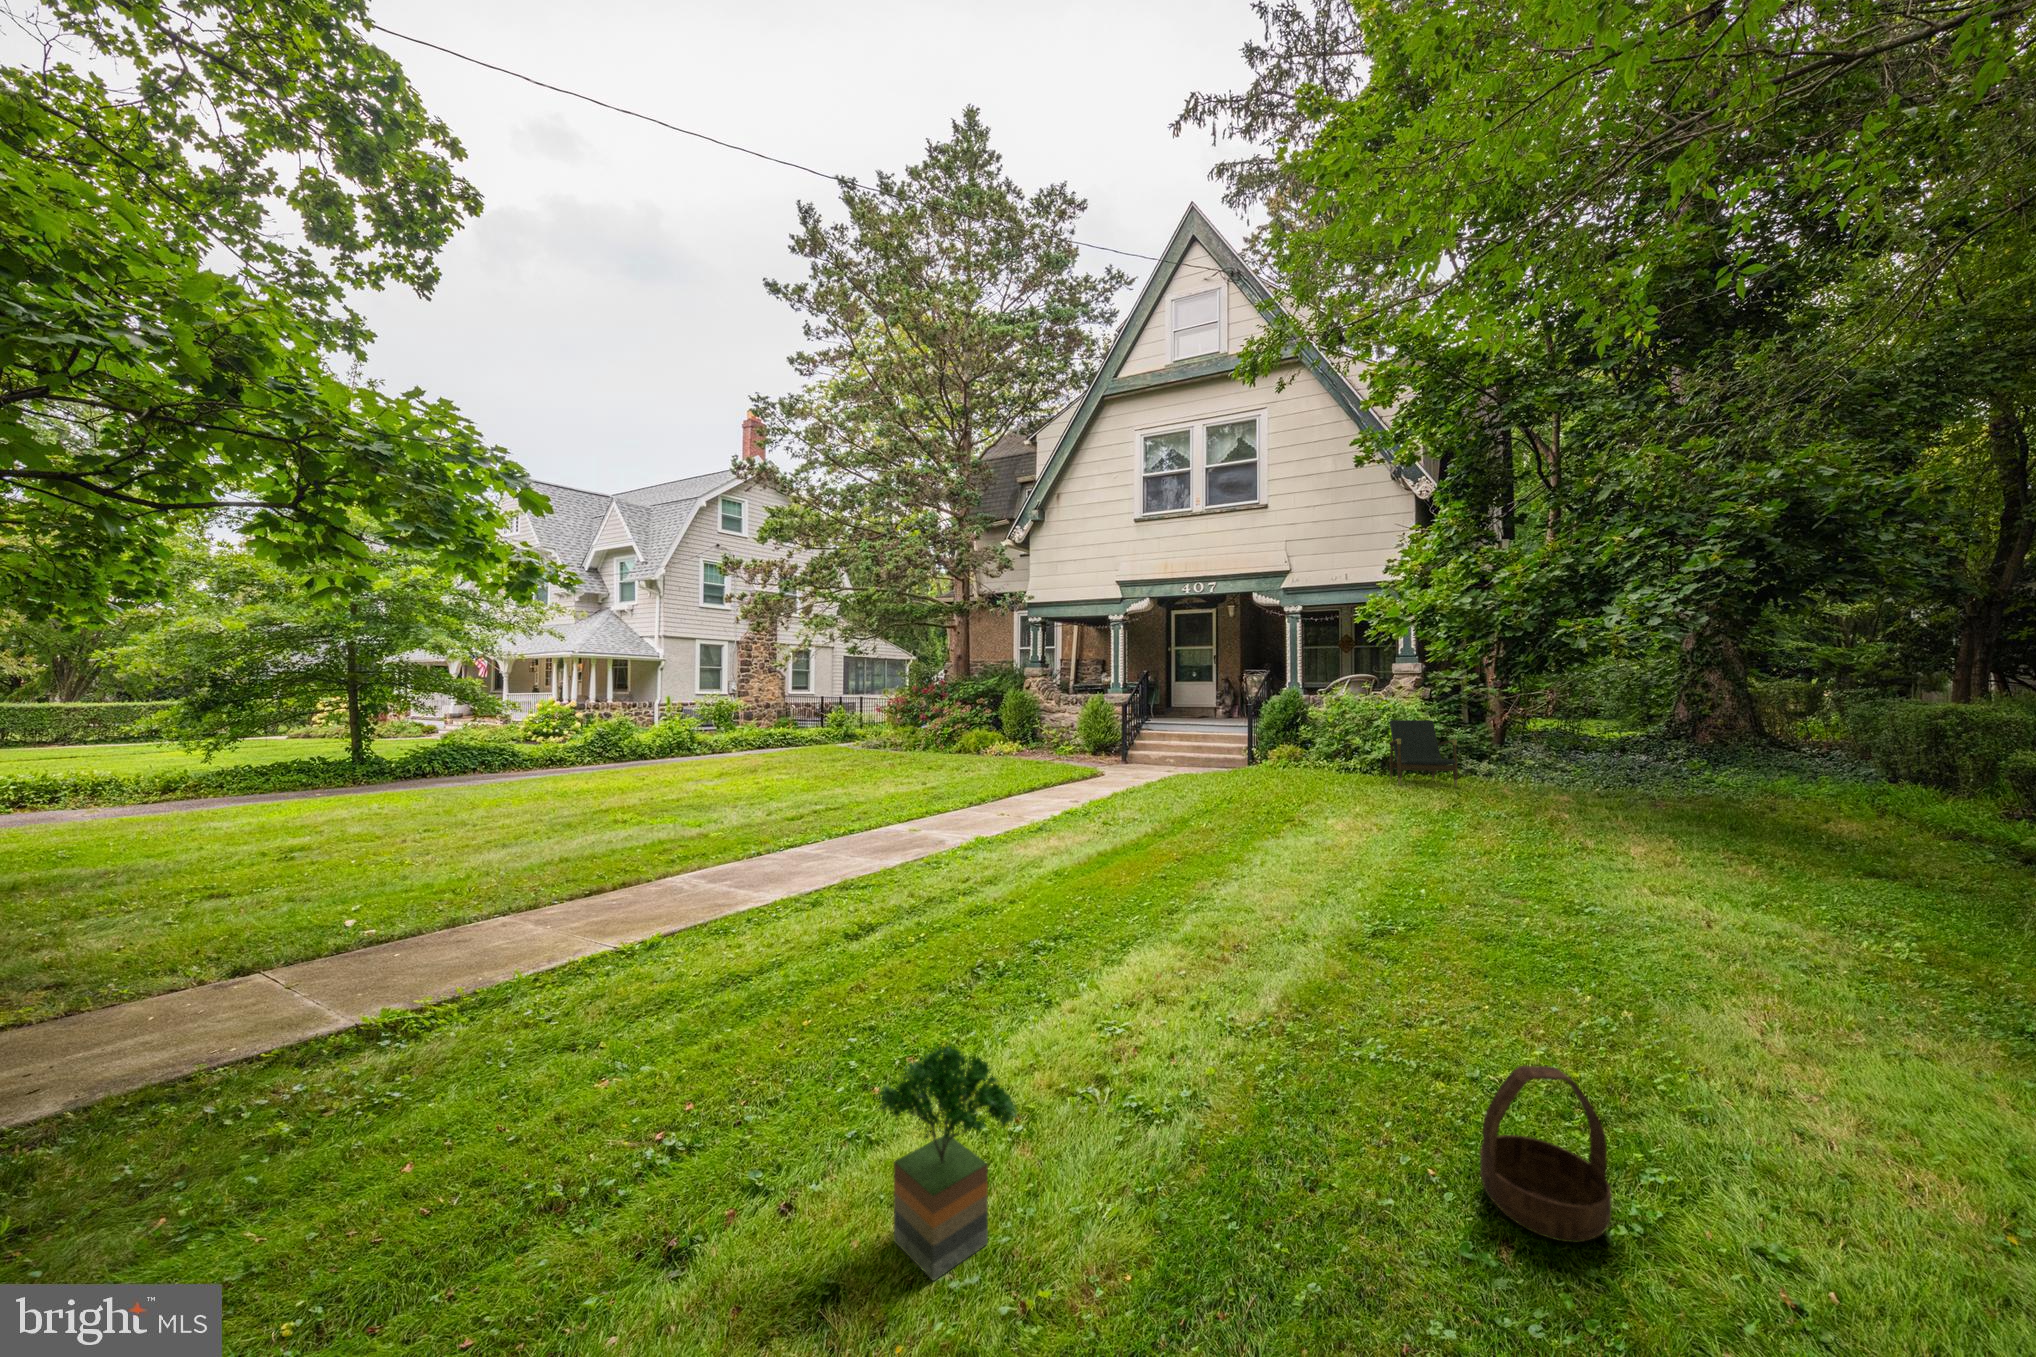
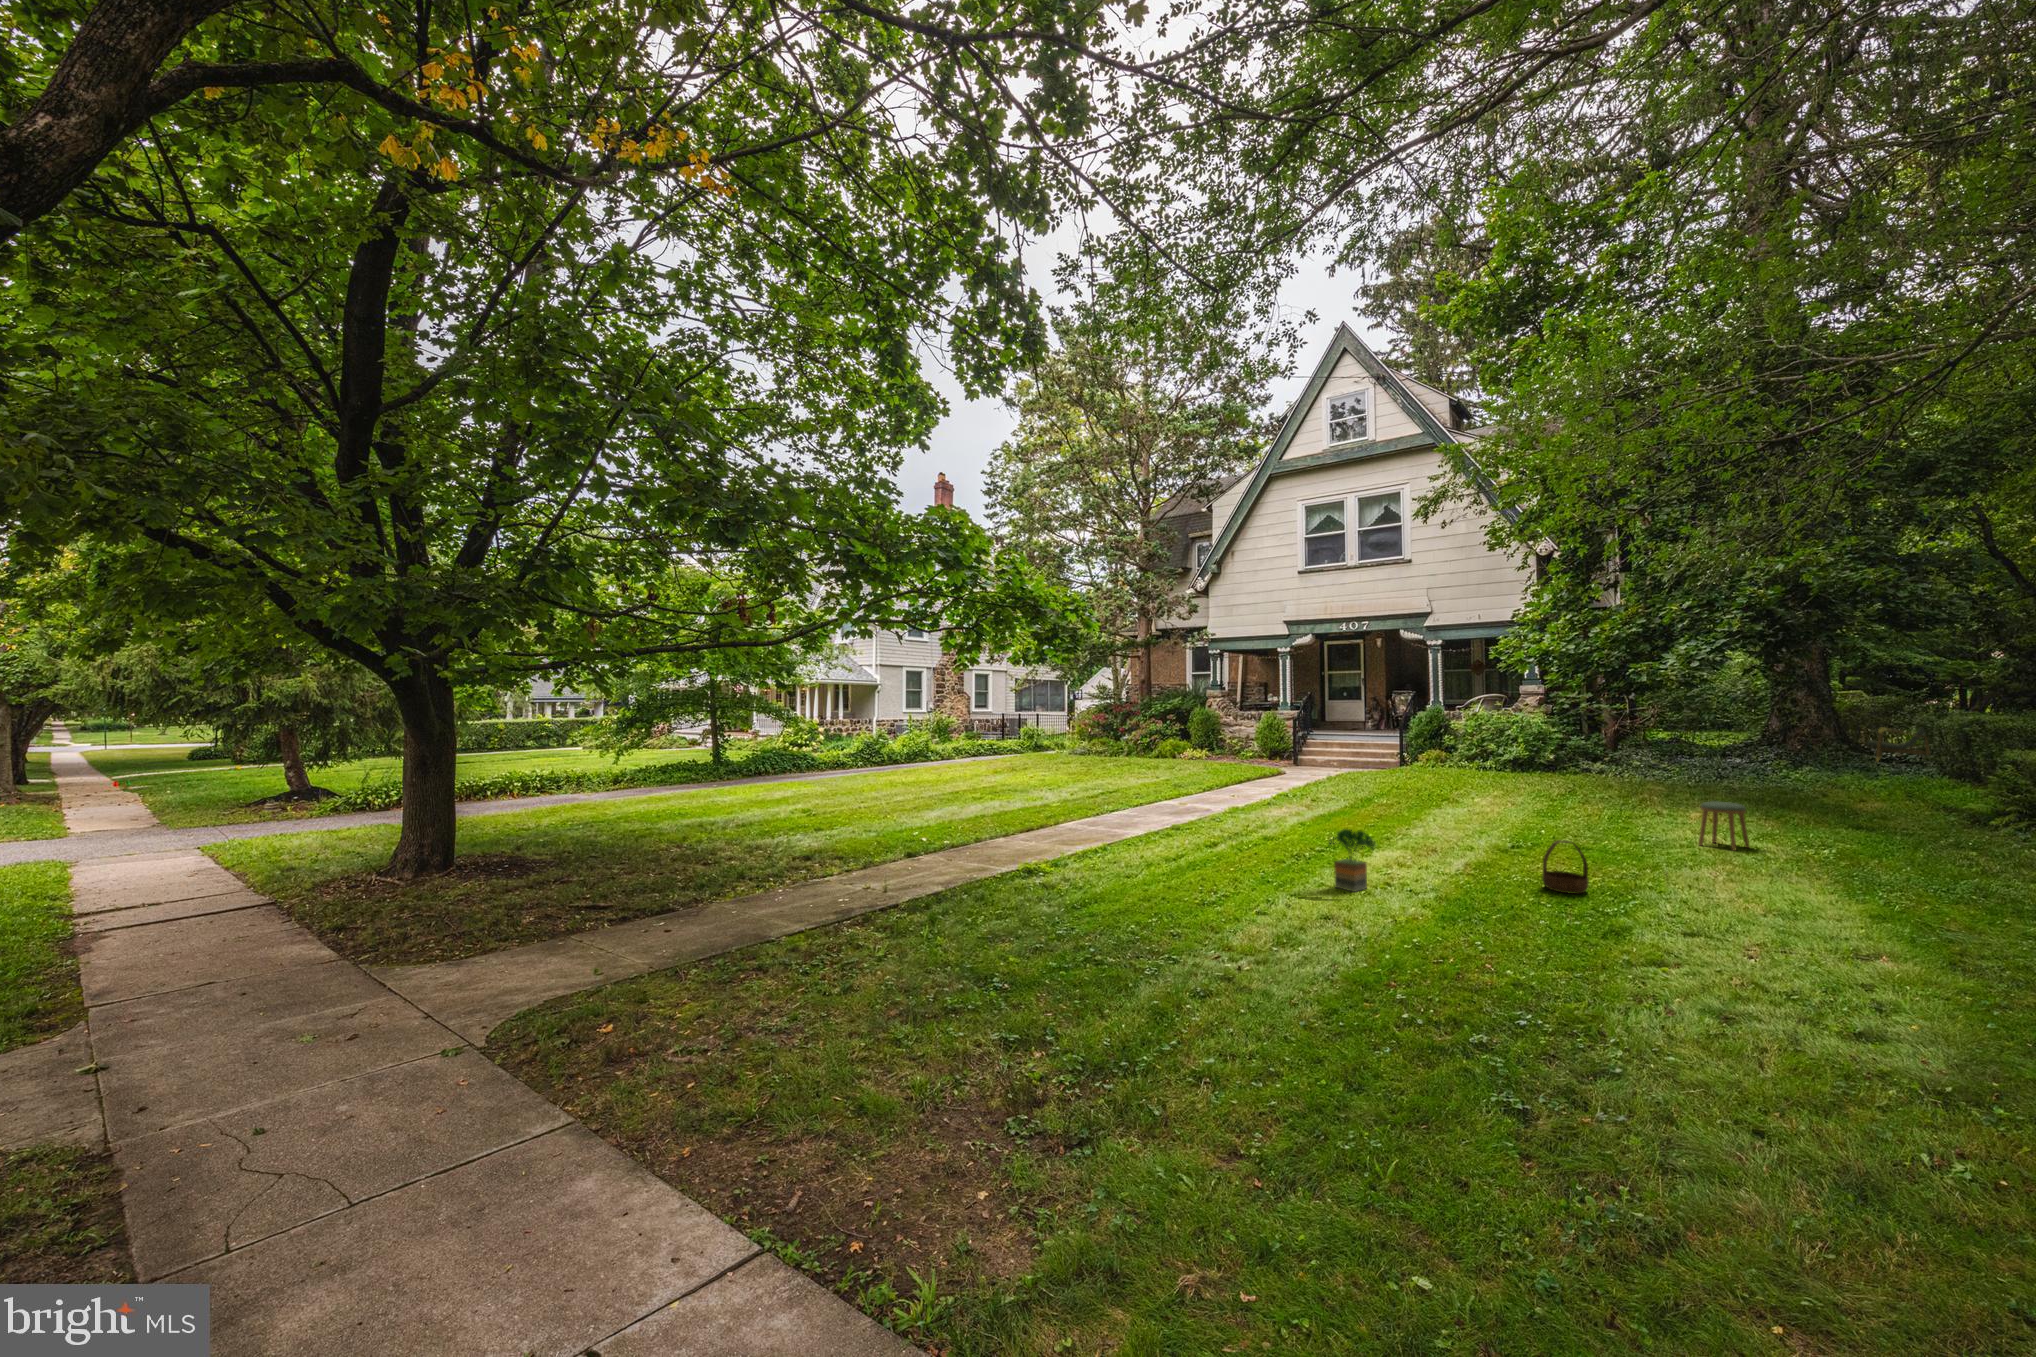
lounge chair: present [1389,720,1458,787] -> present [1867,727,1930,762]
stool: none [1715,865,1808,969] -> present [1699,801,1749,851]

